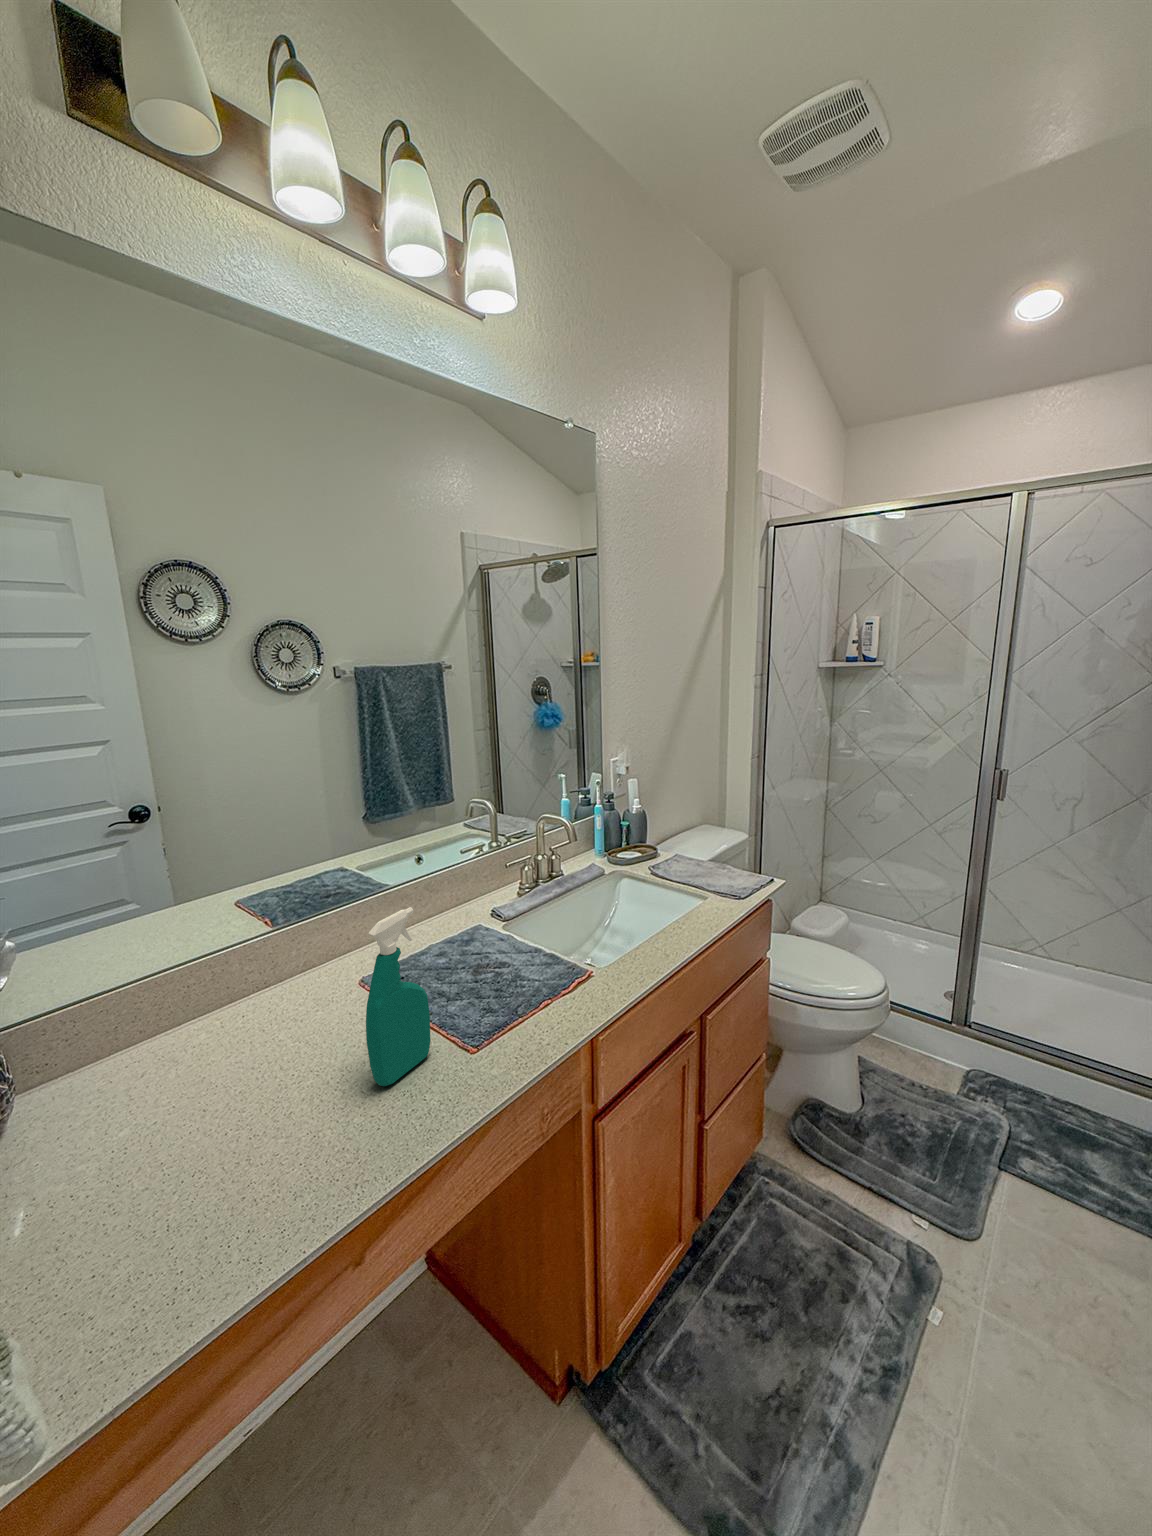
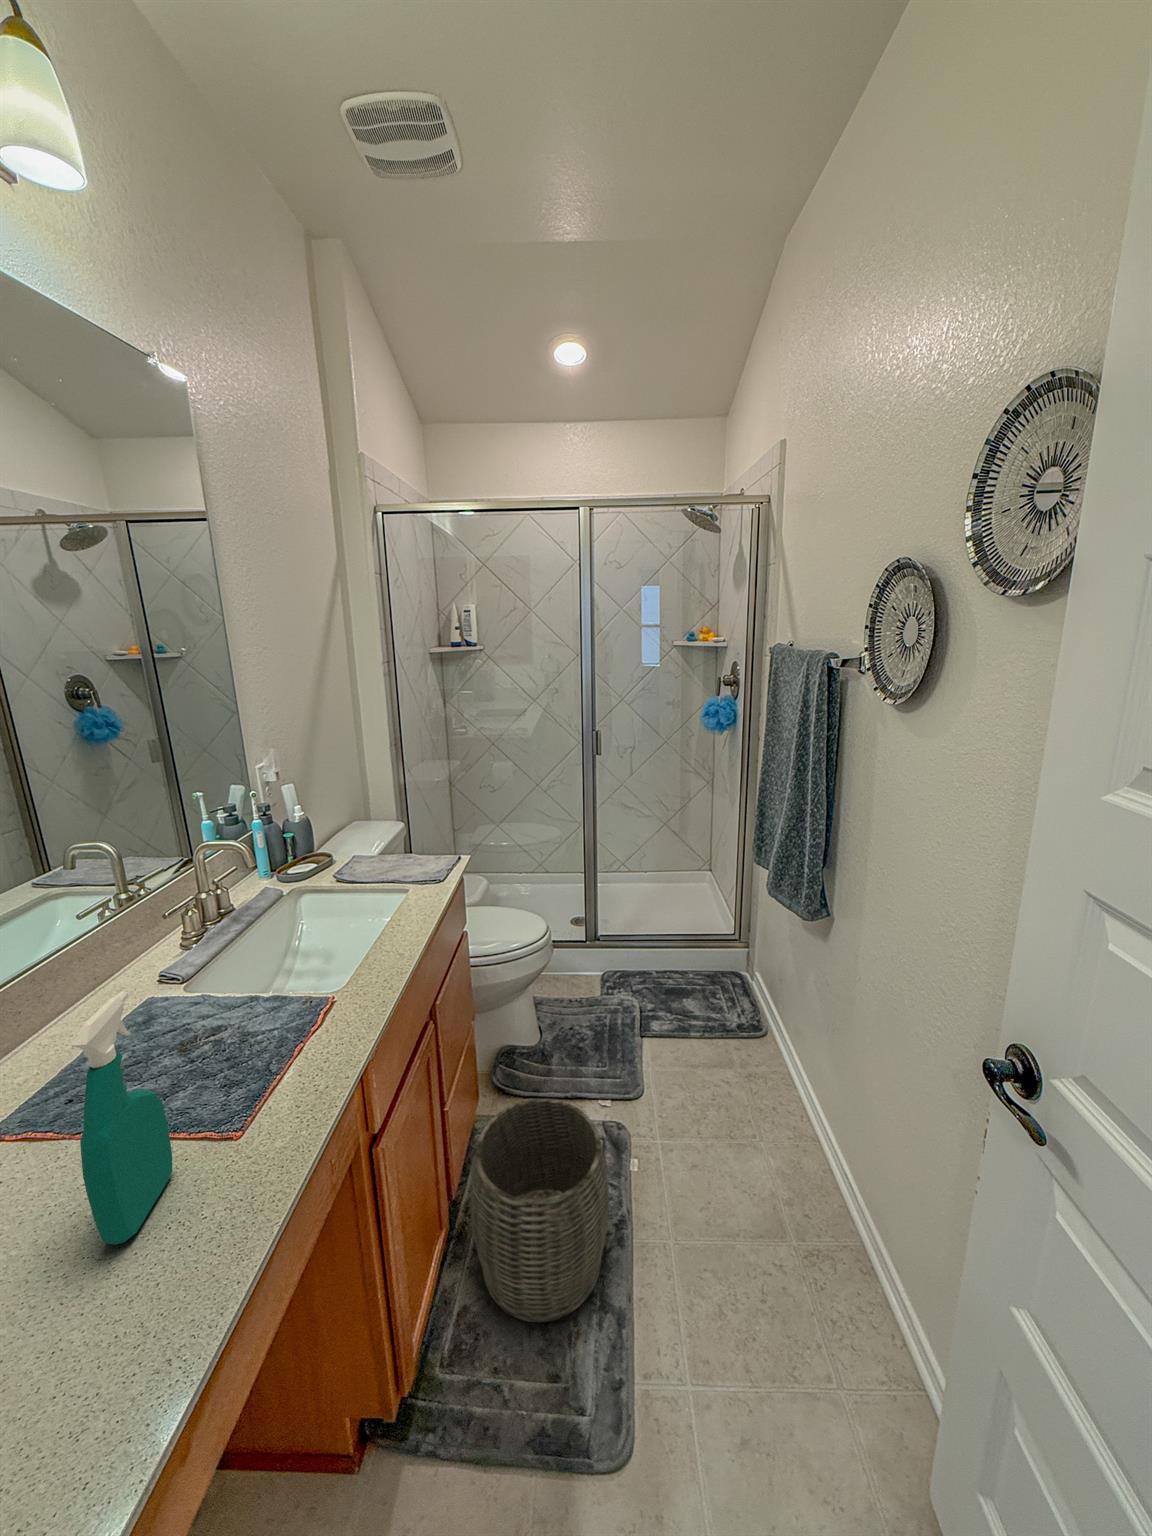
woven basket: none [709,1158,874,1425] -> present [470,1098,609,1322]

